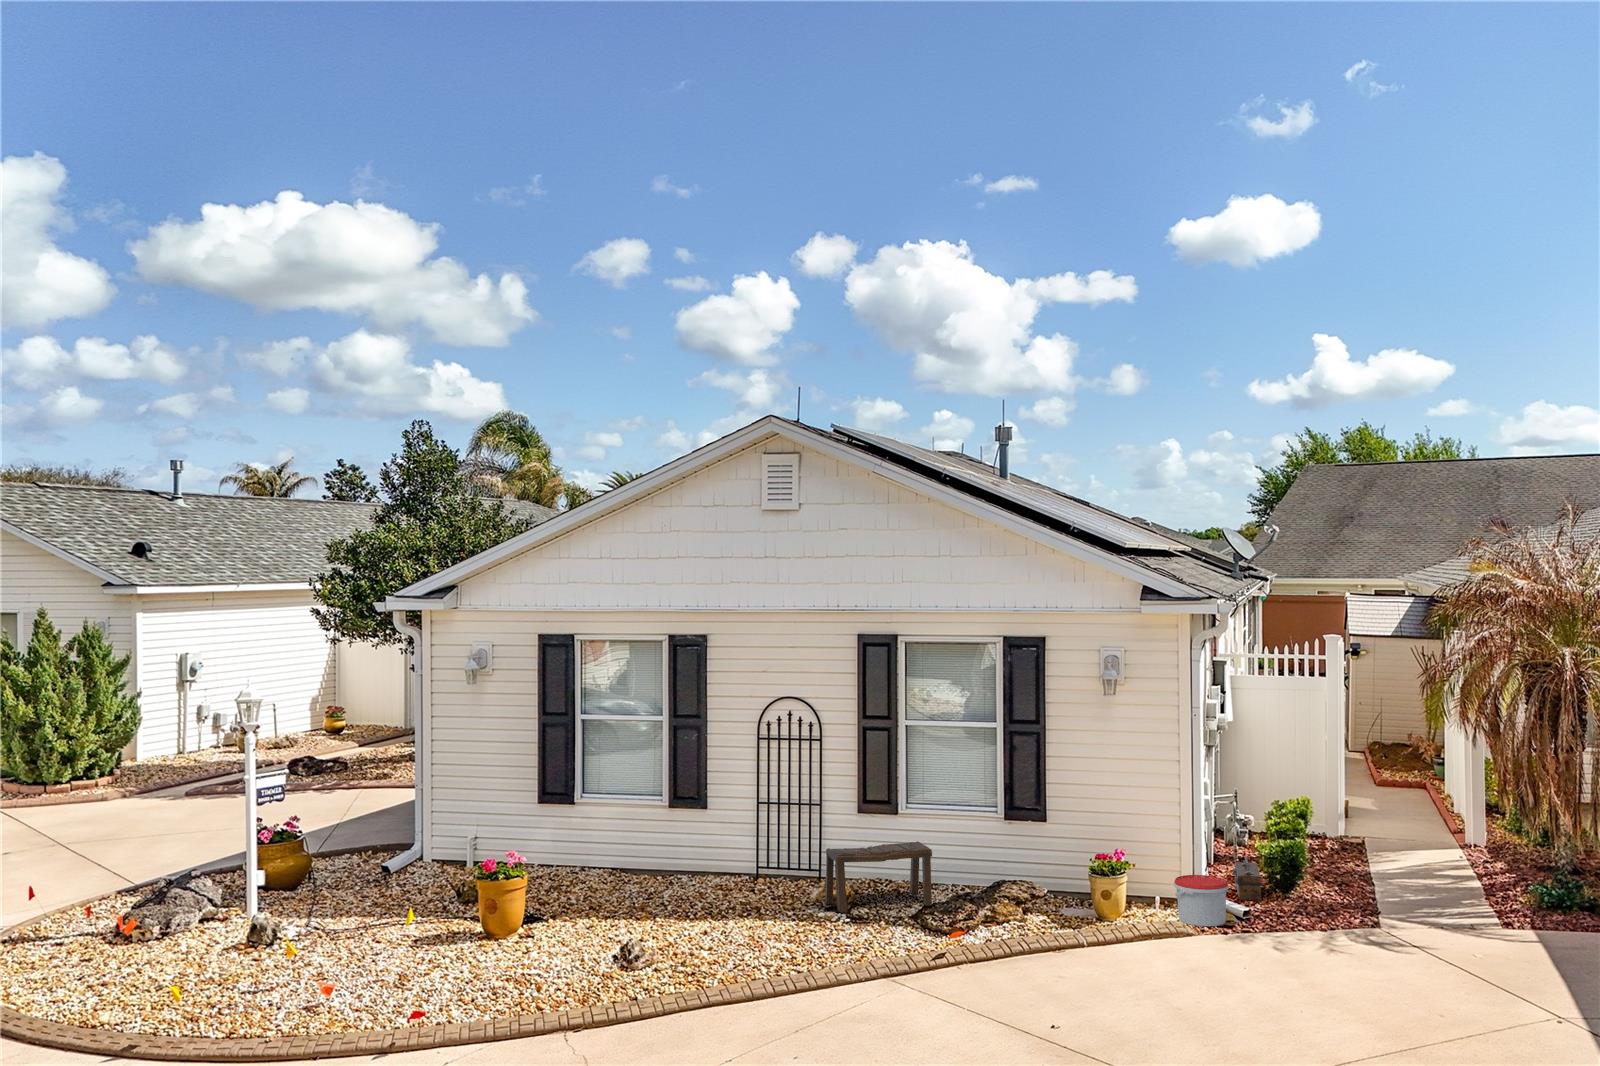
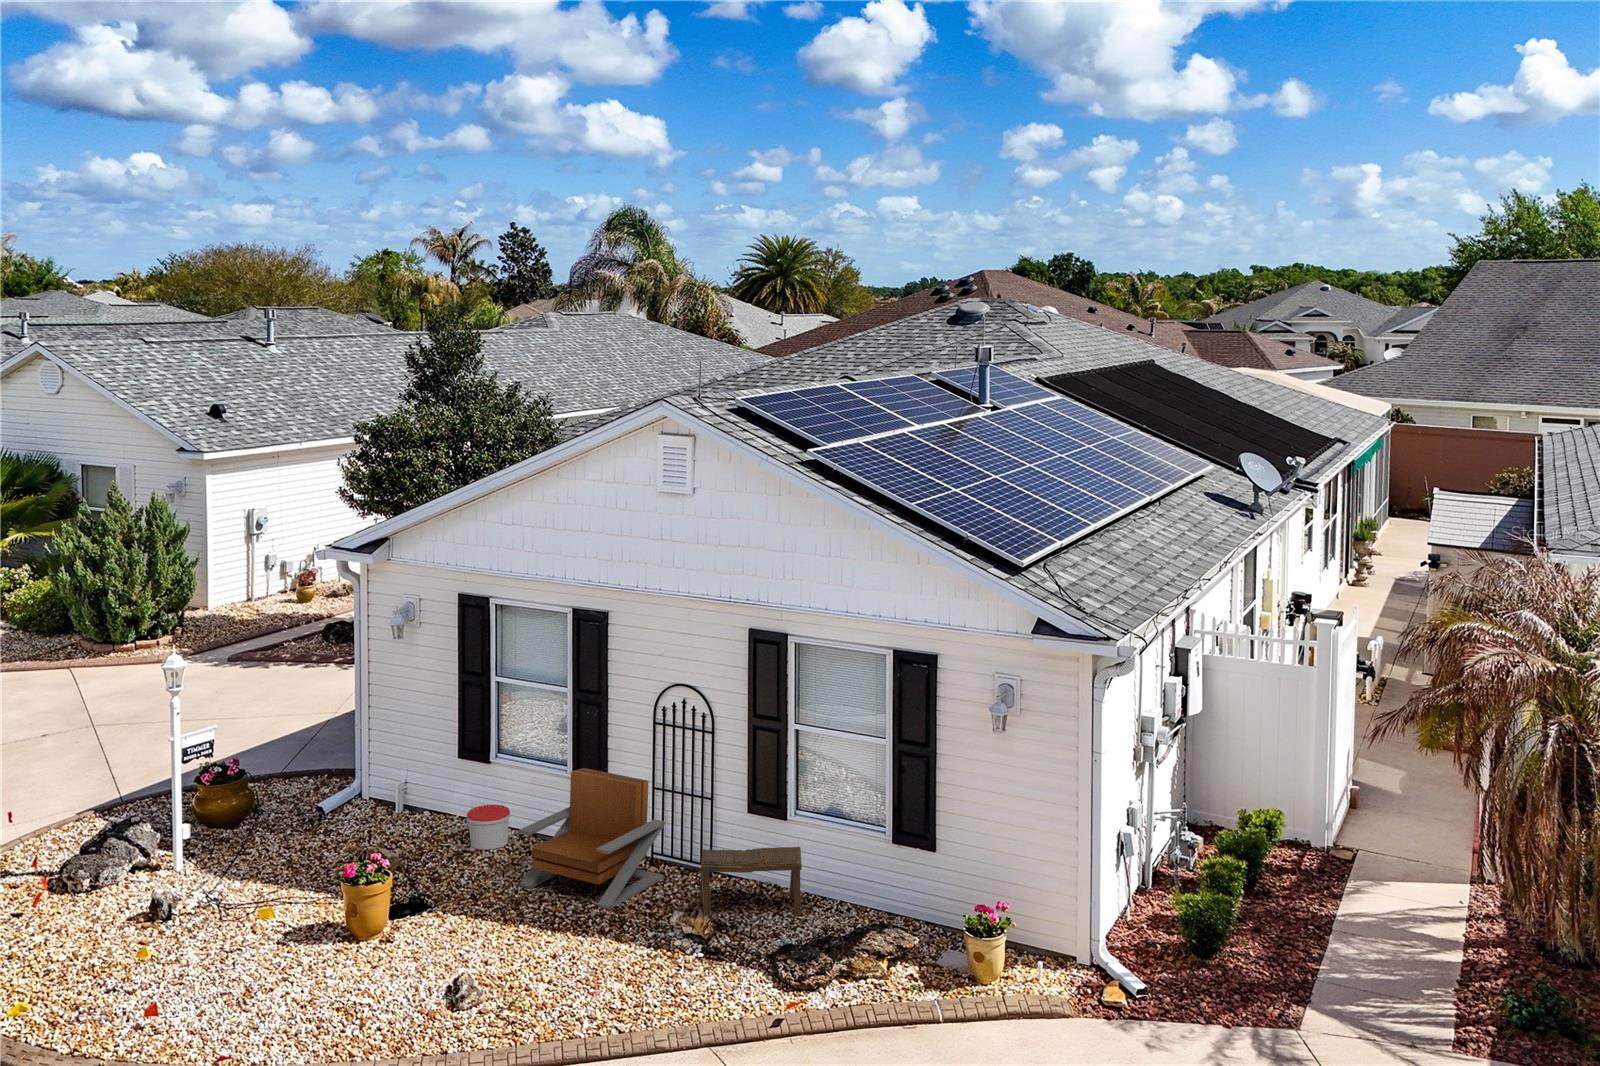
lounge chair: none [633,789,774,914] -> present [519,768,665,909]
toolbox: present [1233,856,1262,901] -> none [1117,891,1157,945]
bucket: present [1174,875,1228,926] -> present [467,805,510,850]

